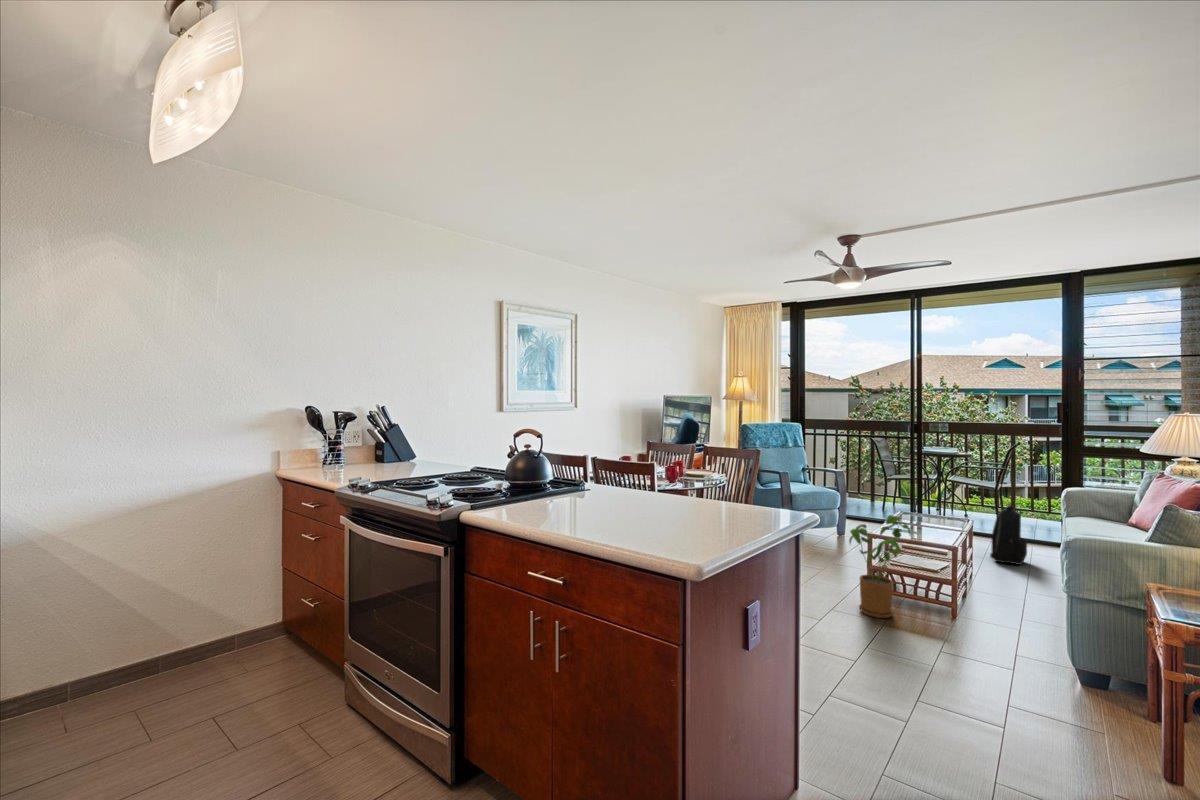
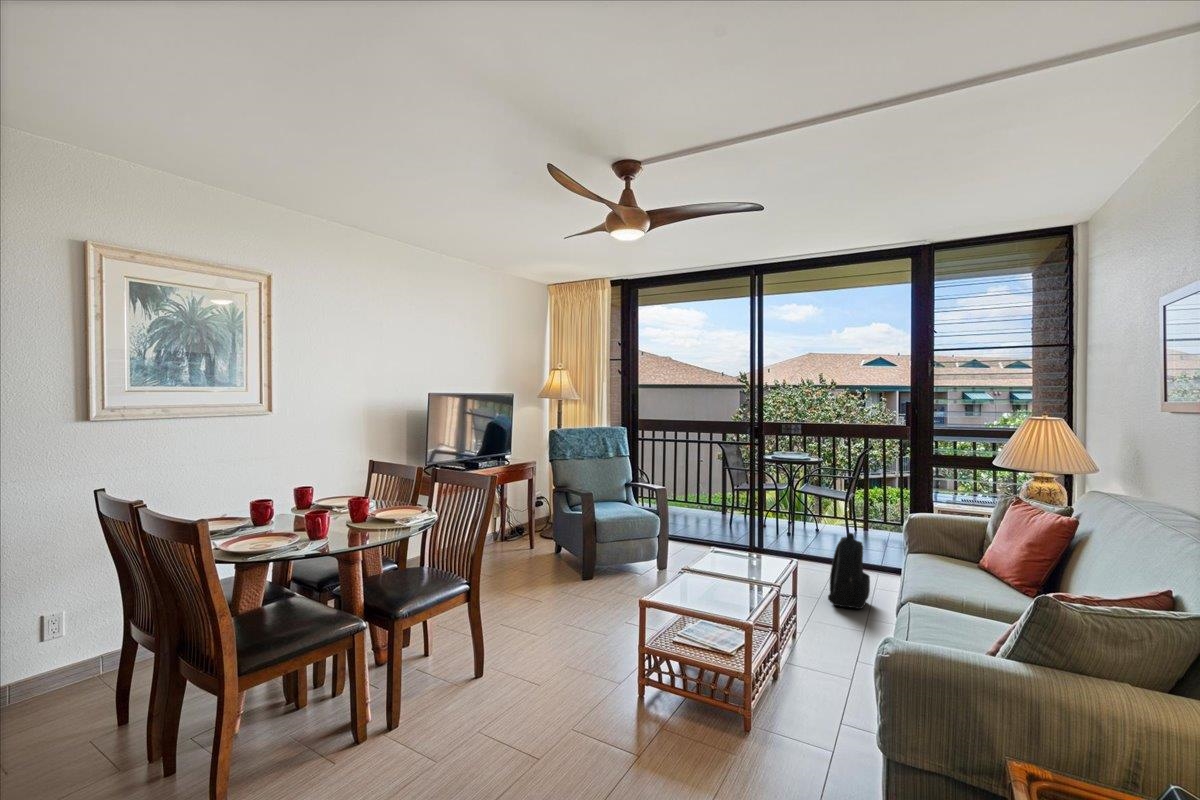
house plant: present [849,515,911,618] -> none [612,582,700,747]

